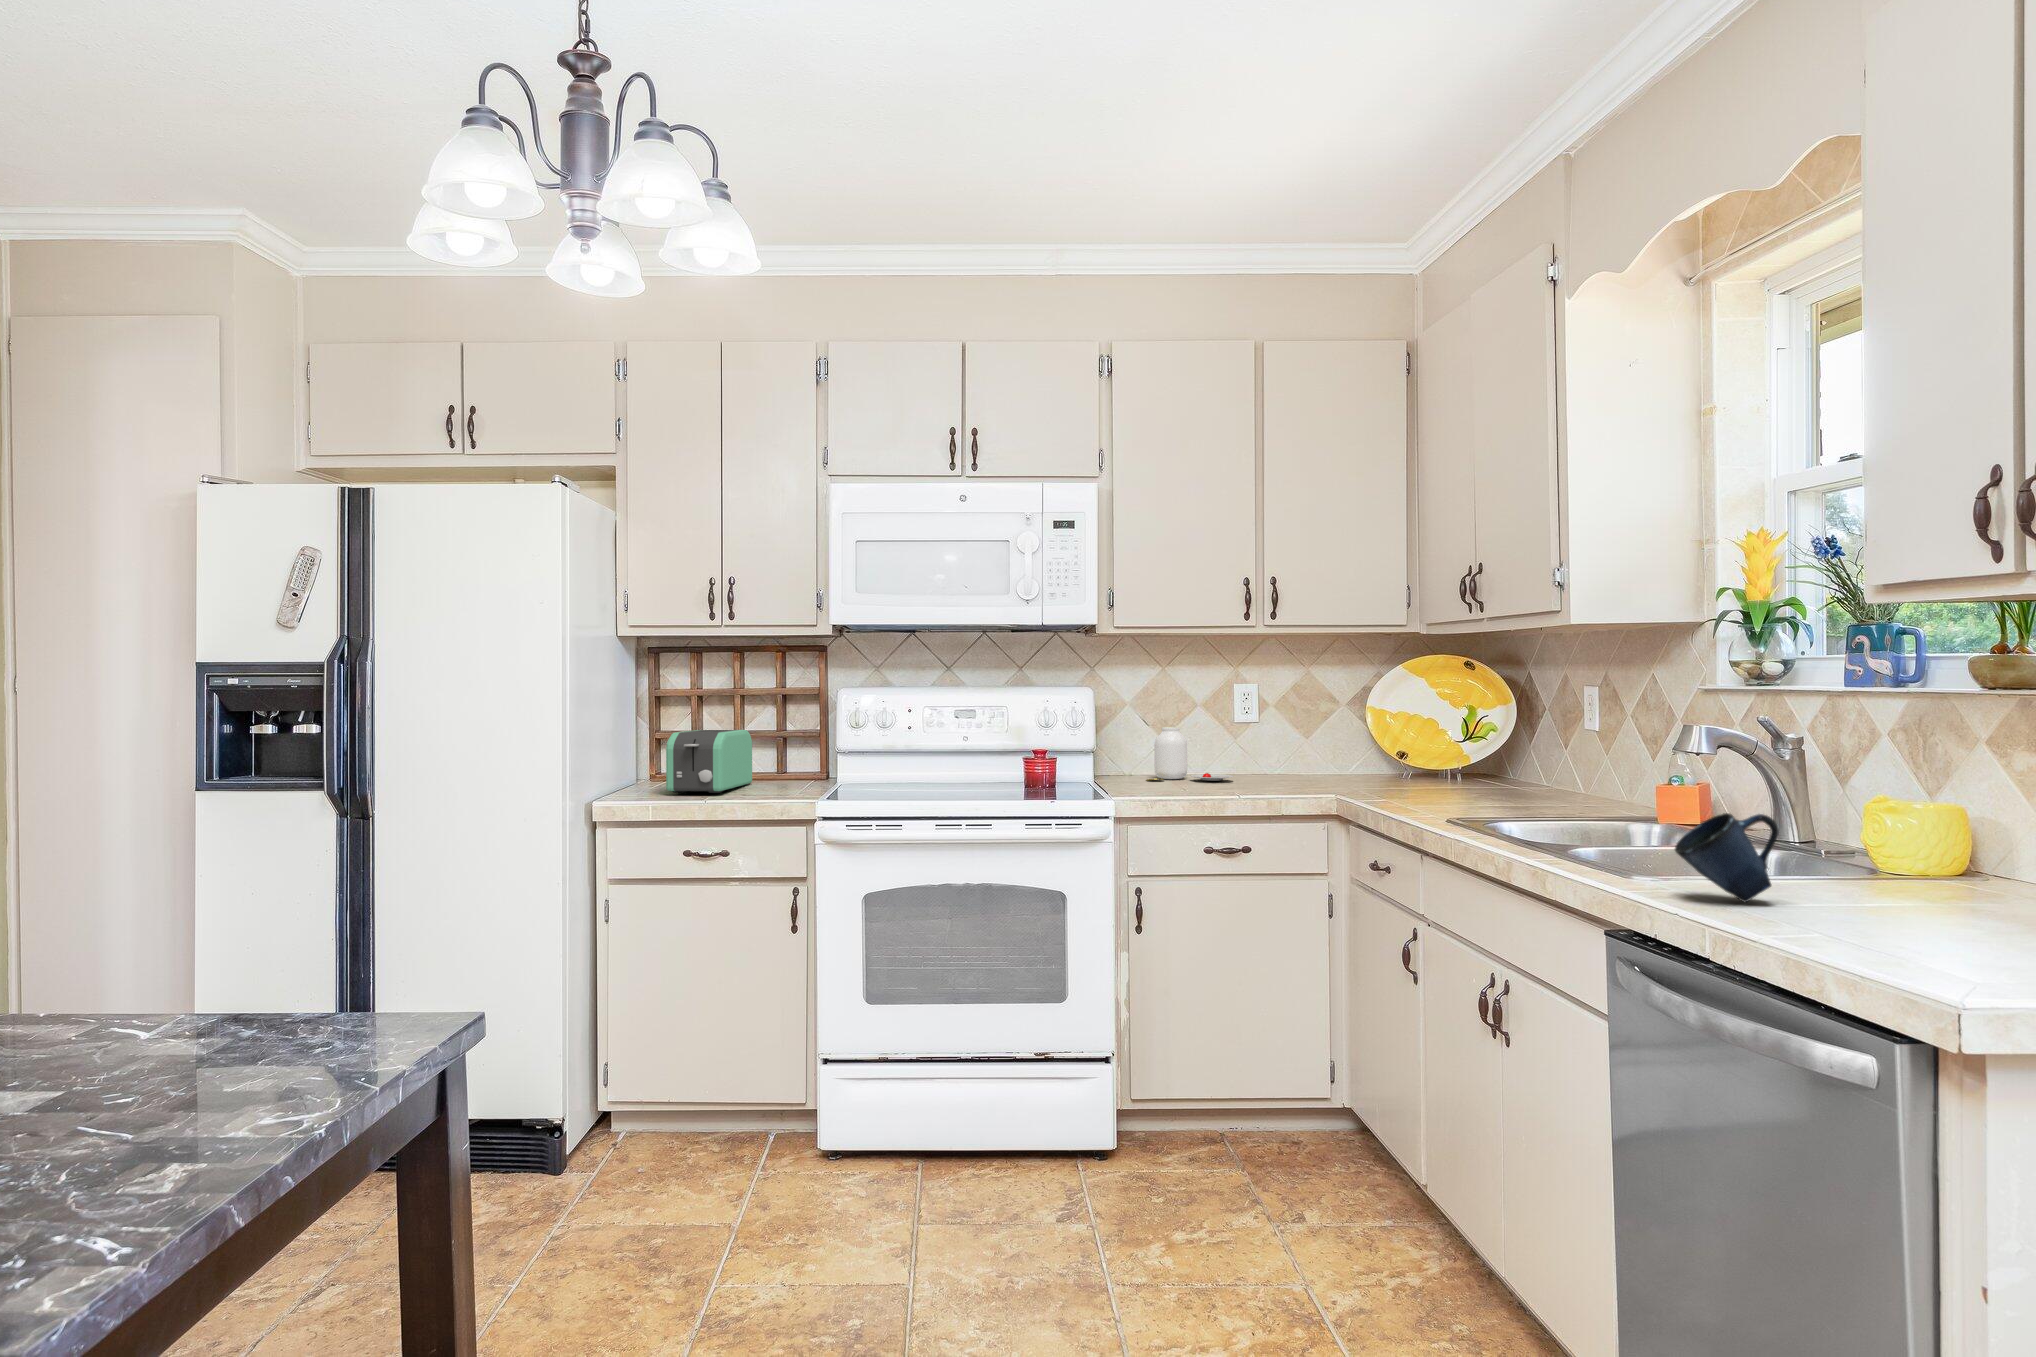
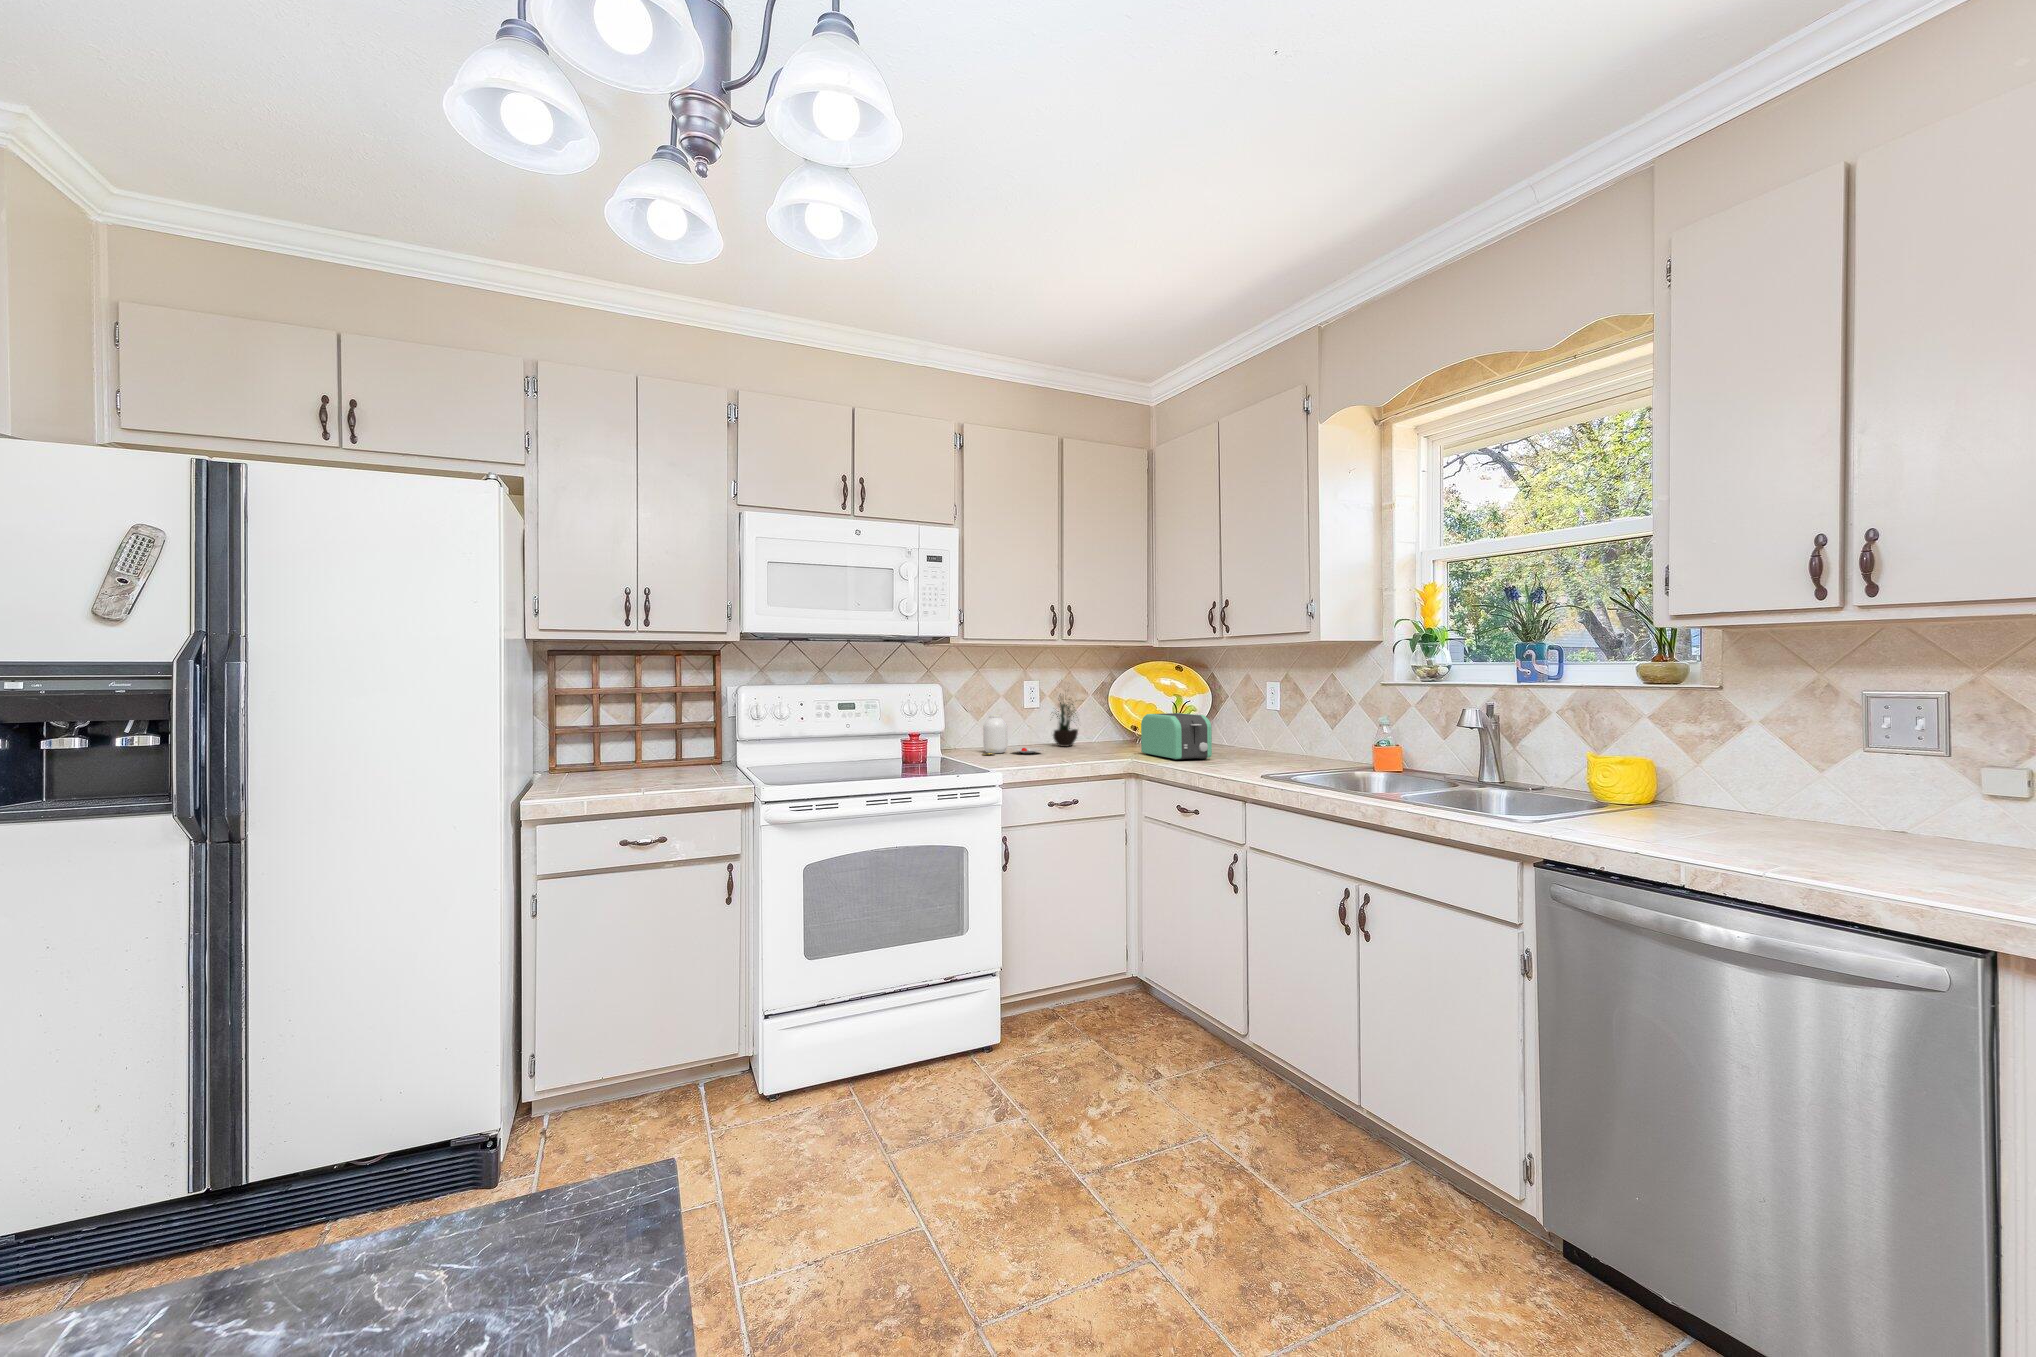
potted plant: none [1259,660,1322,775] -> present [1053,699,1078,747]
toaster: present [666,730,752,793] -> present [1141,713,1212,760]
mug: present [1675,813,1779,902] -> none [1518,769,1581,827]

